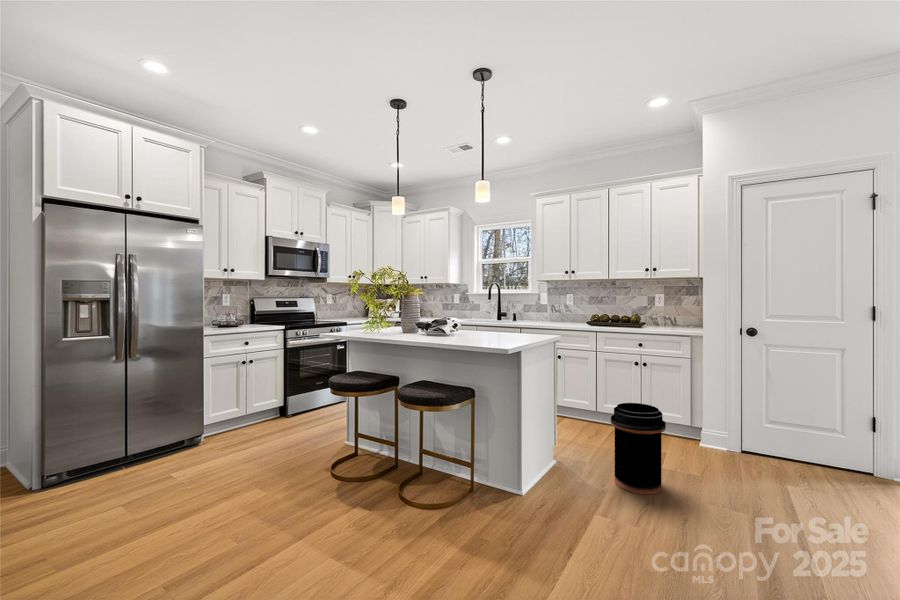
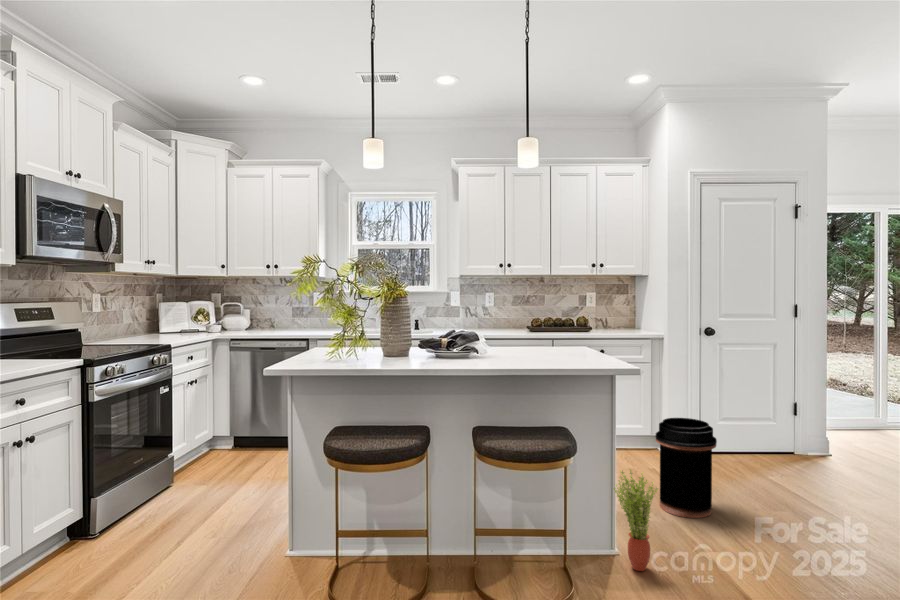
potted plant: none [502,427,534,509] -> present [614,470,658,571]

